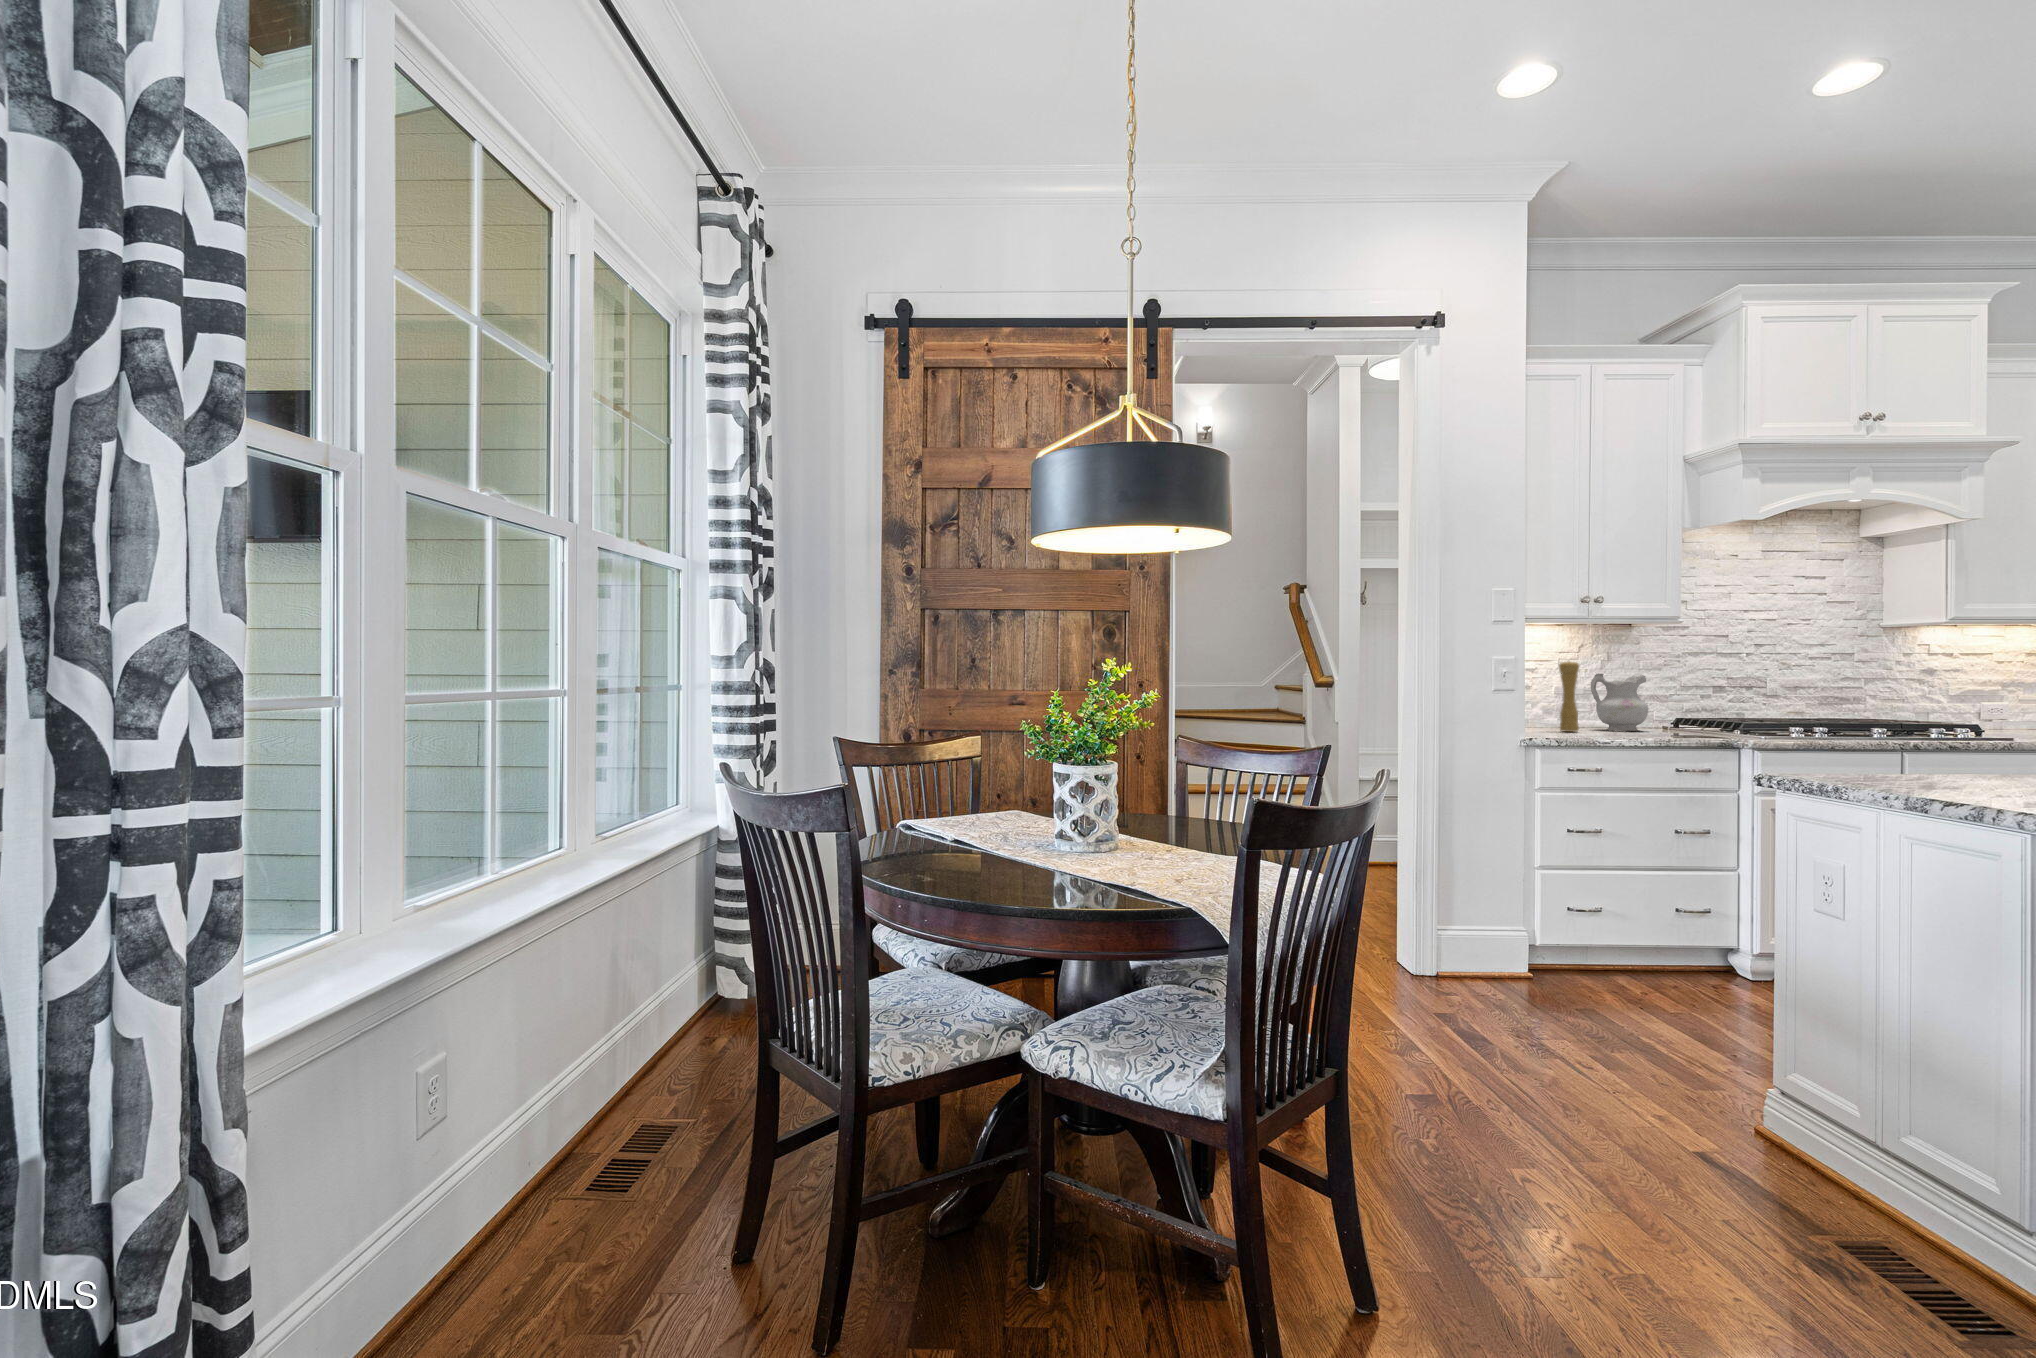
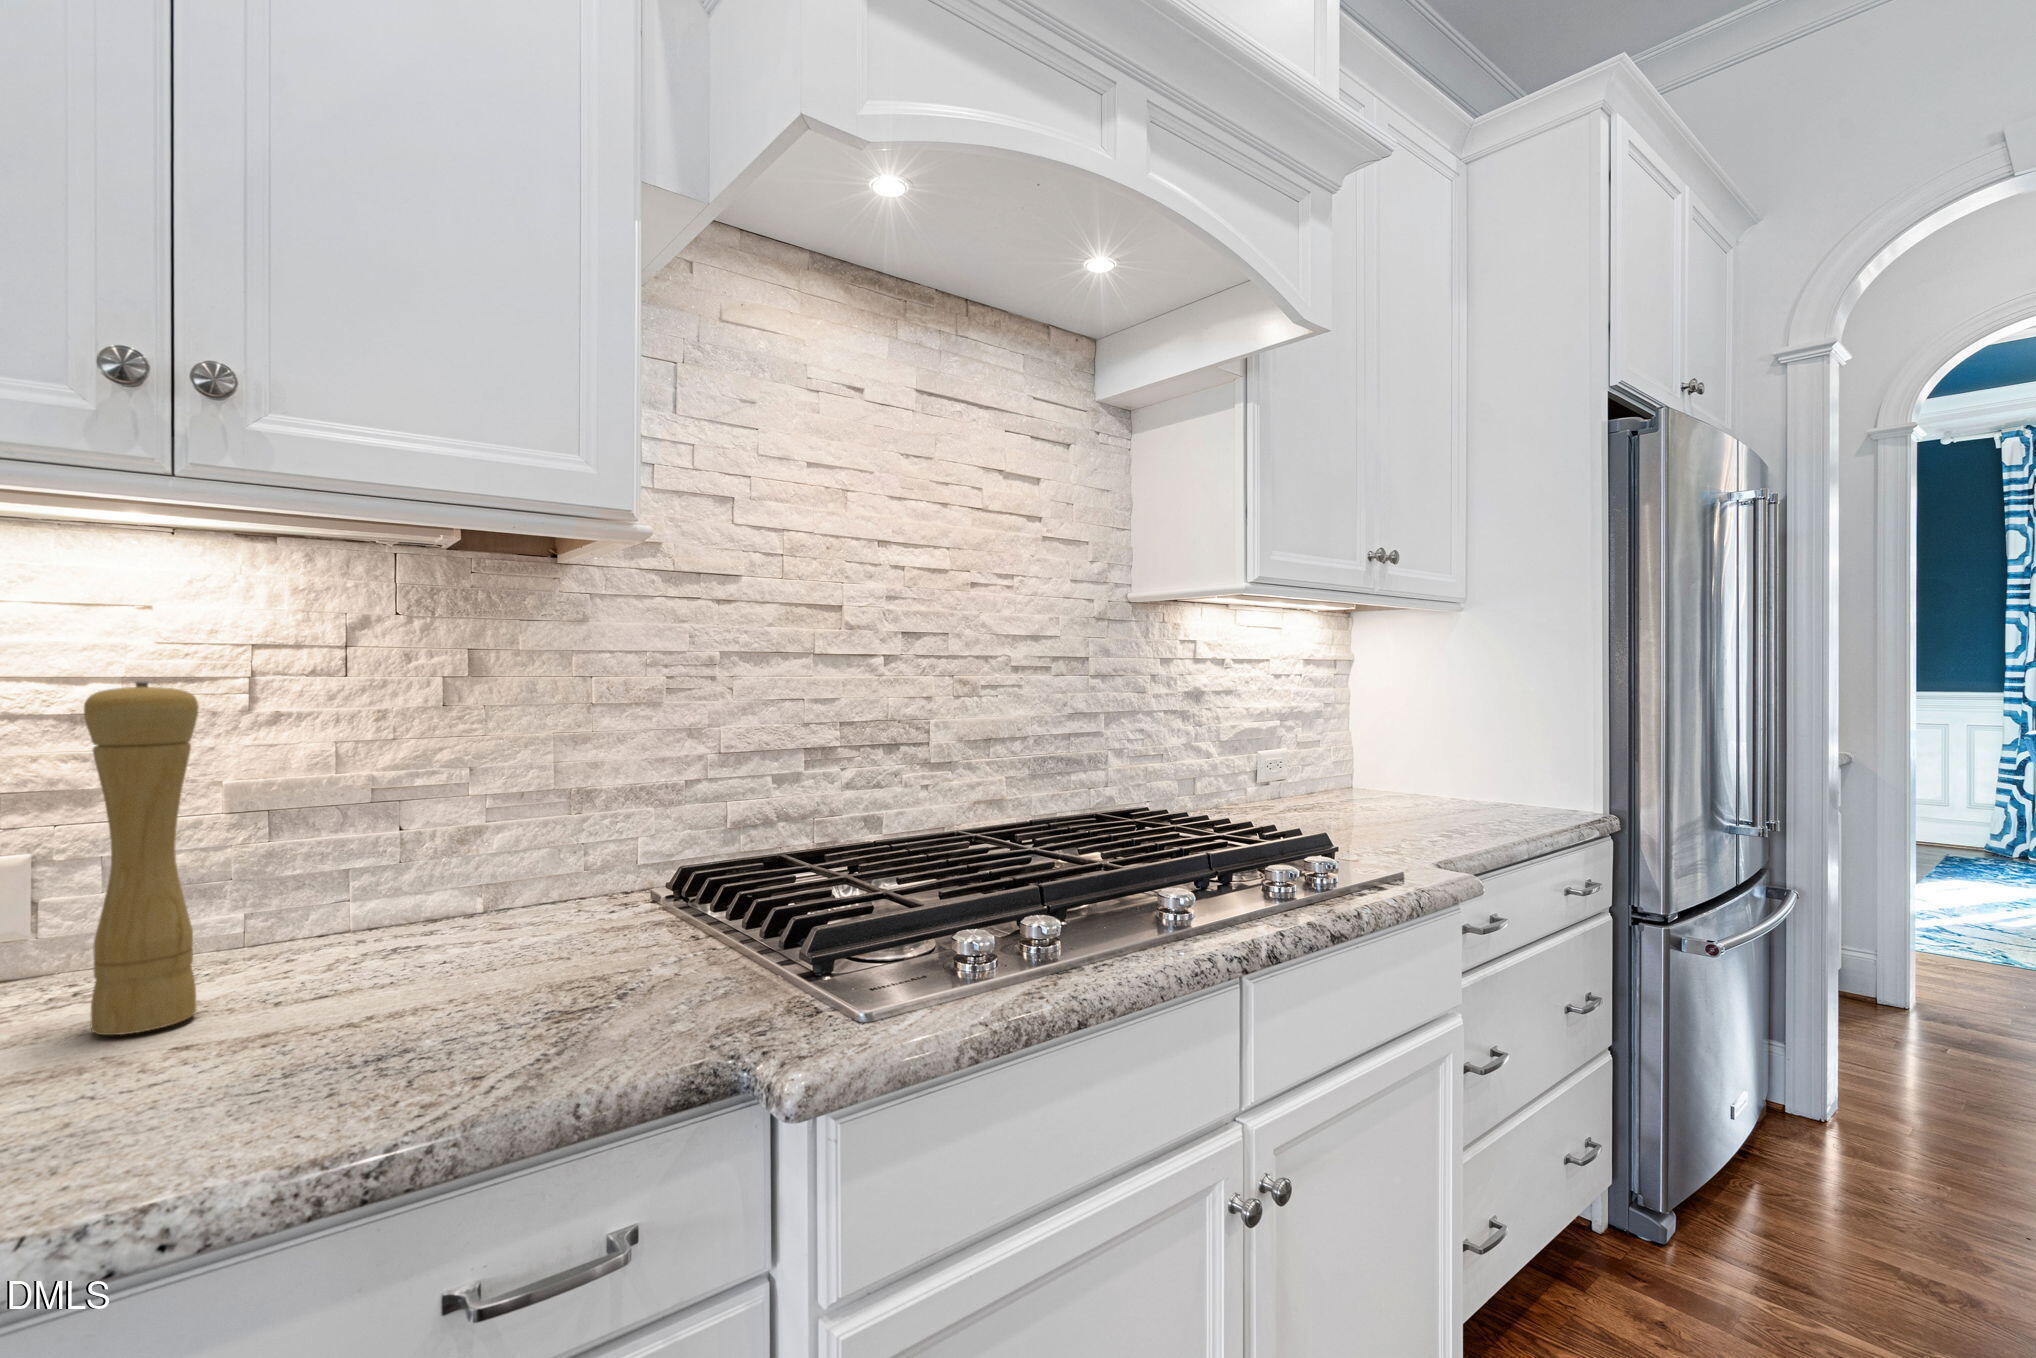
ceramic pitcher: present [1591,673,1648,731] -> none [345,729,570,958]

